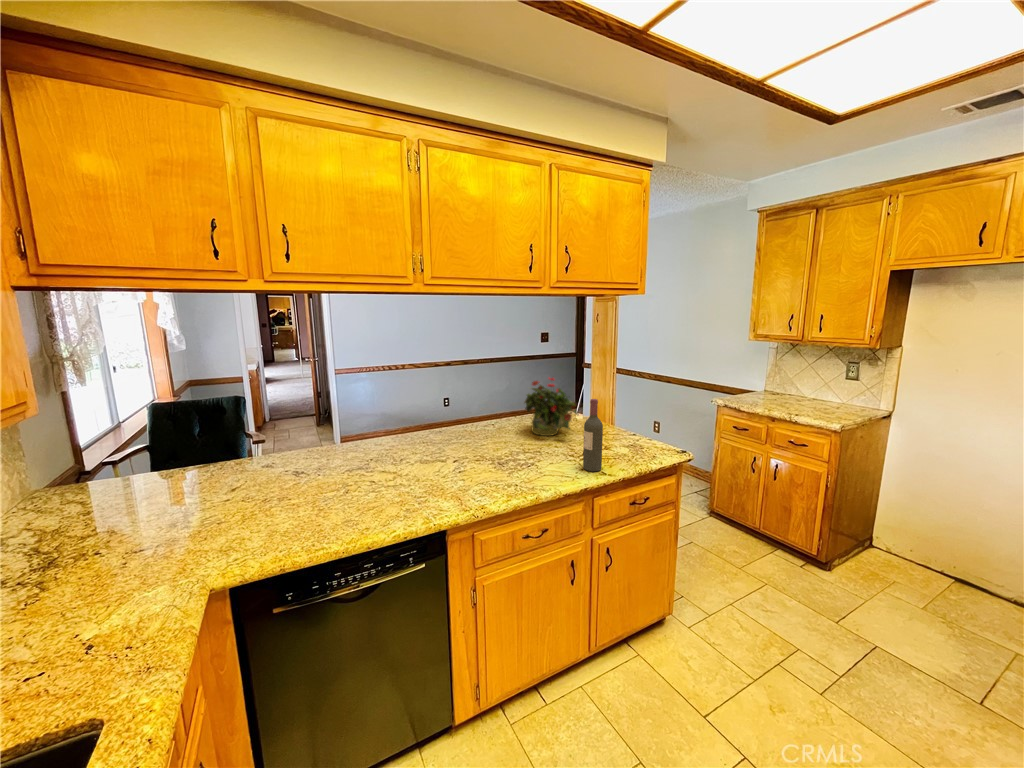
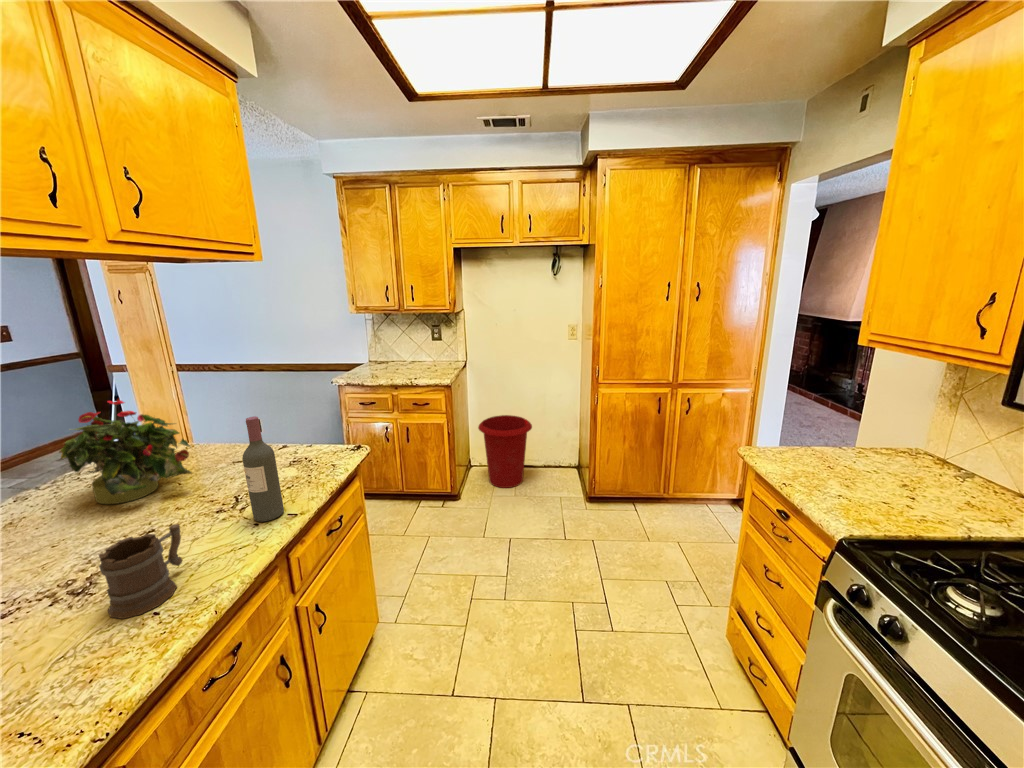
mug: none [504,443,541,483] -> present [99,524,182,619]
waste bin: none [887,494,1001,606] -> present [478,415,532,488]

